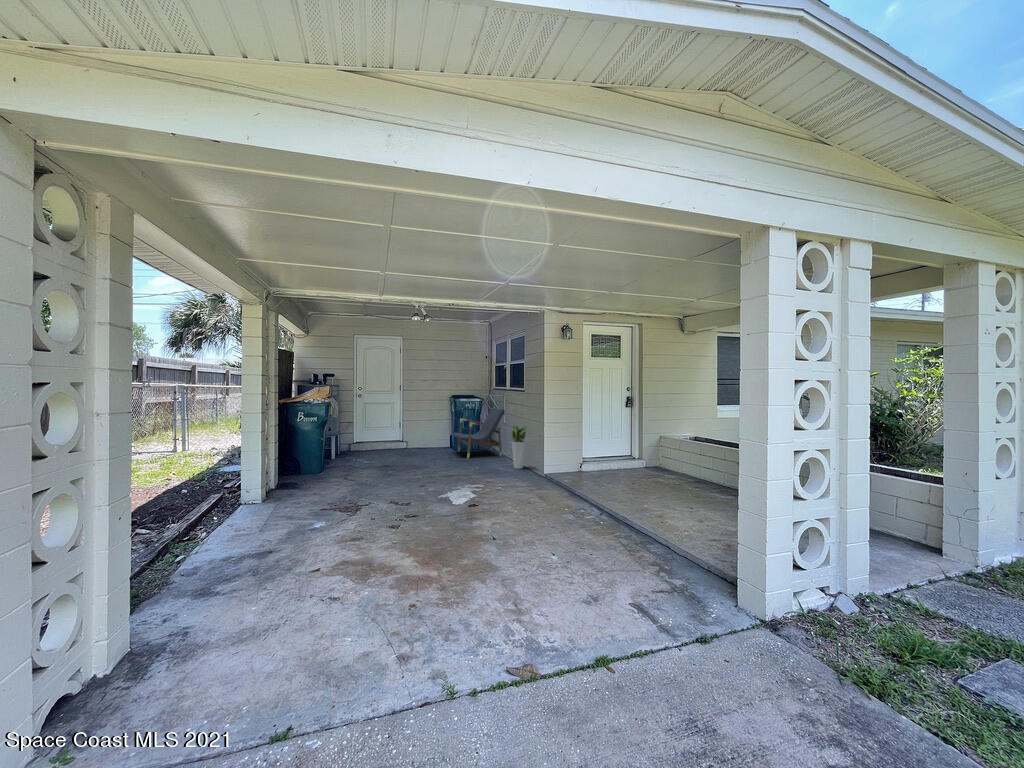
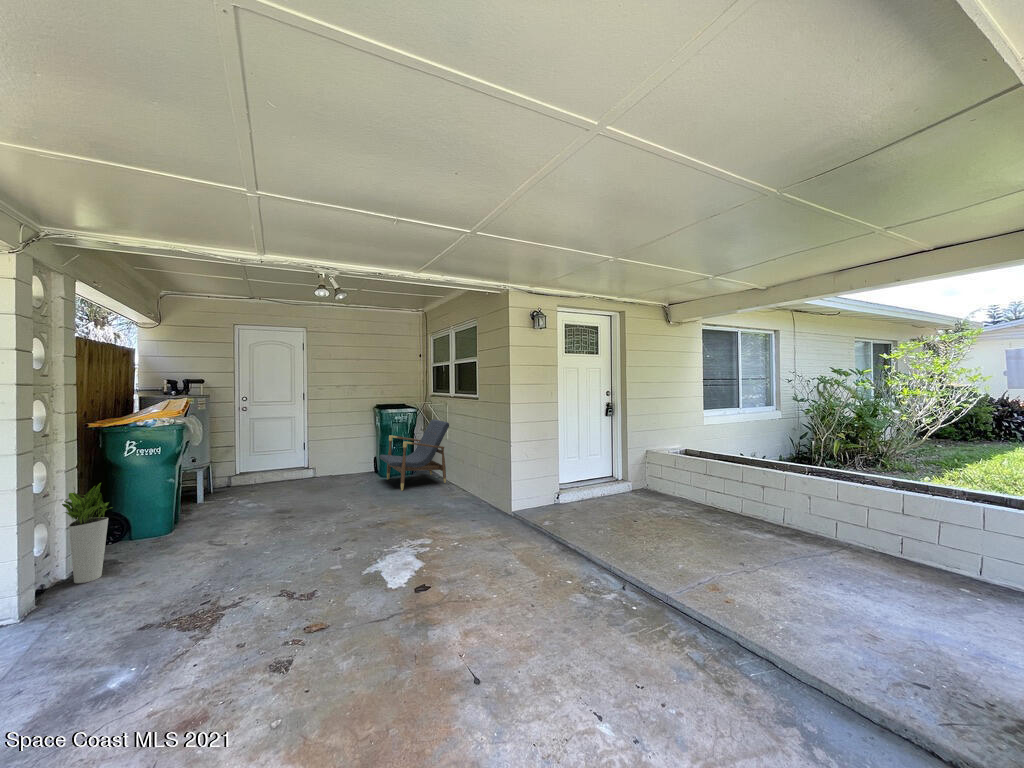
planter: present [511,426,526,469] -> present [62,483,112,583]

